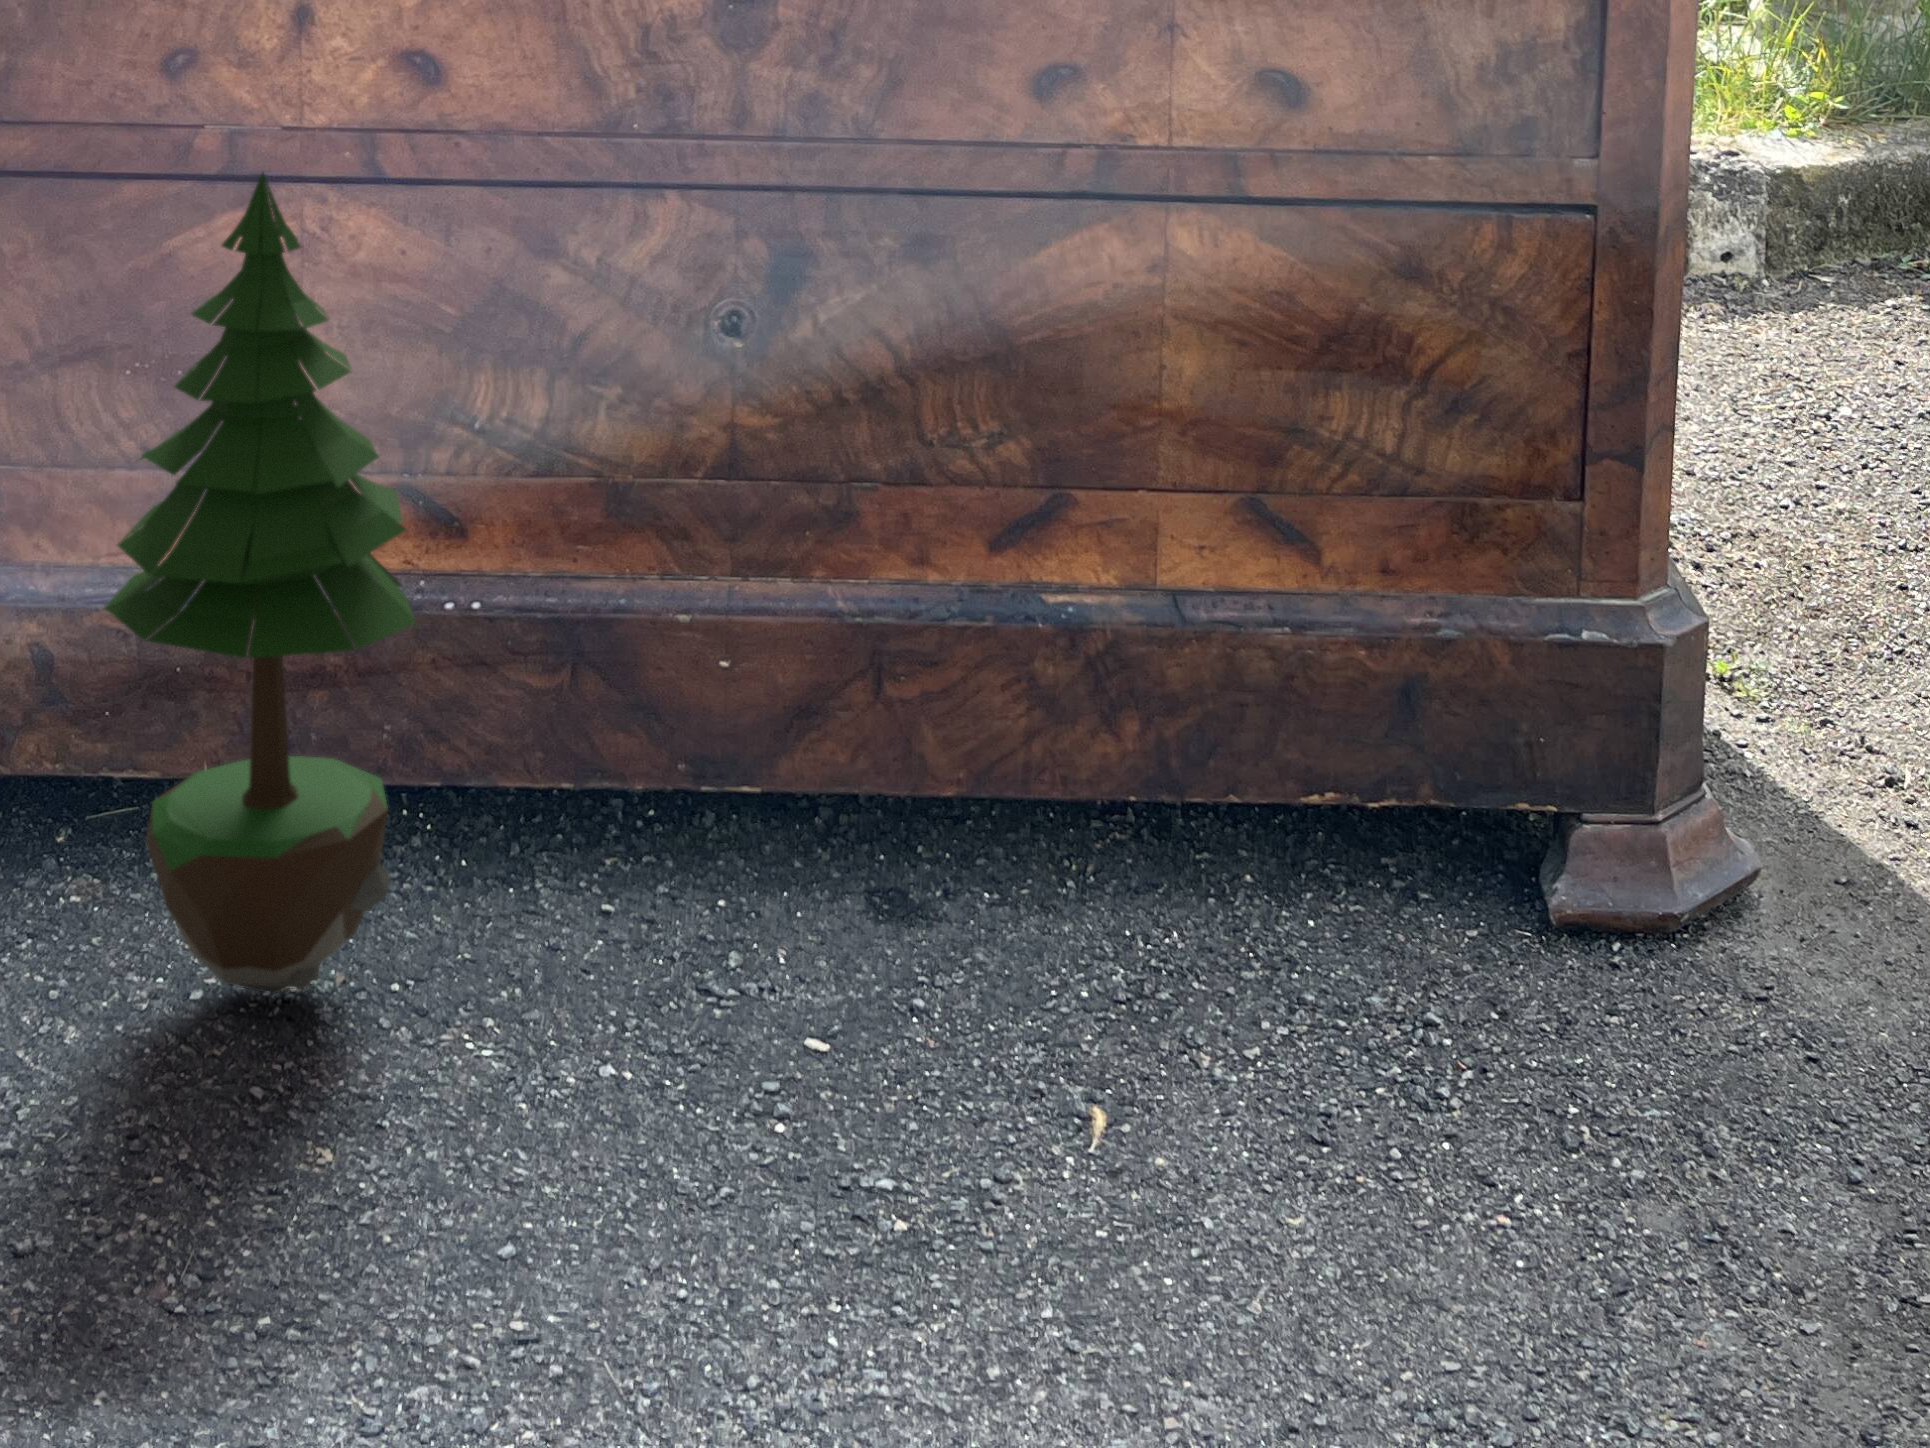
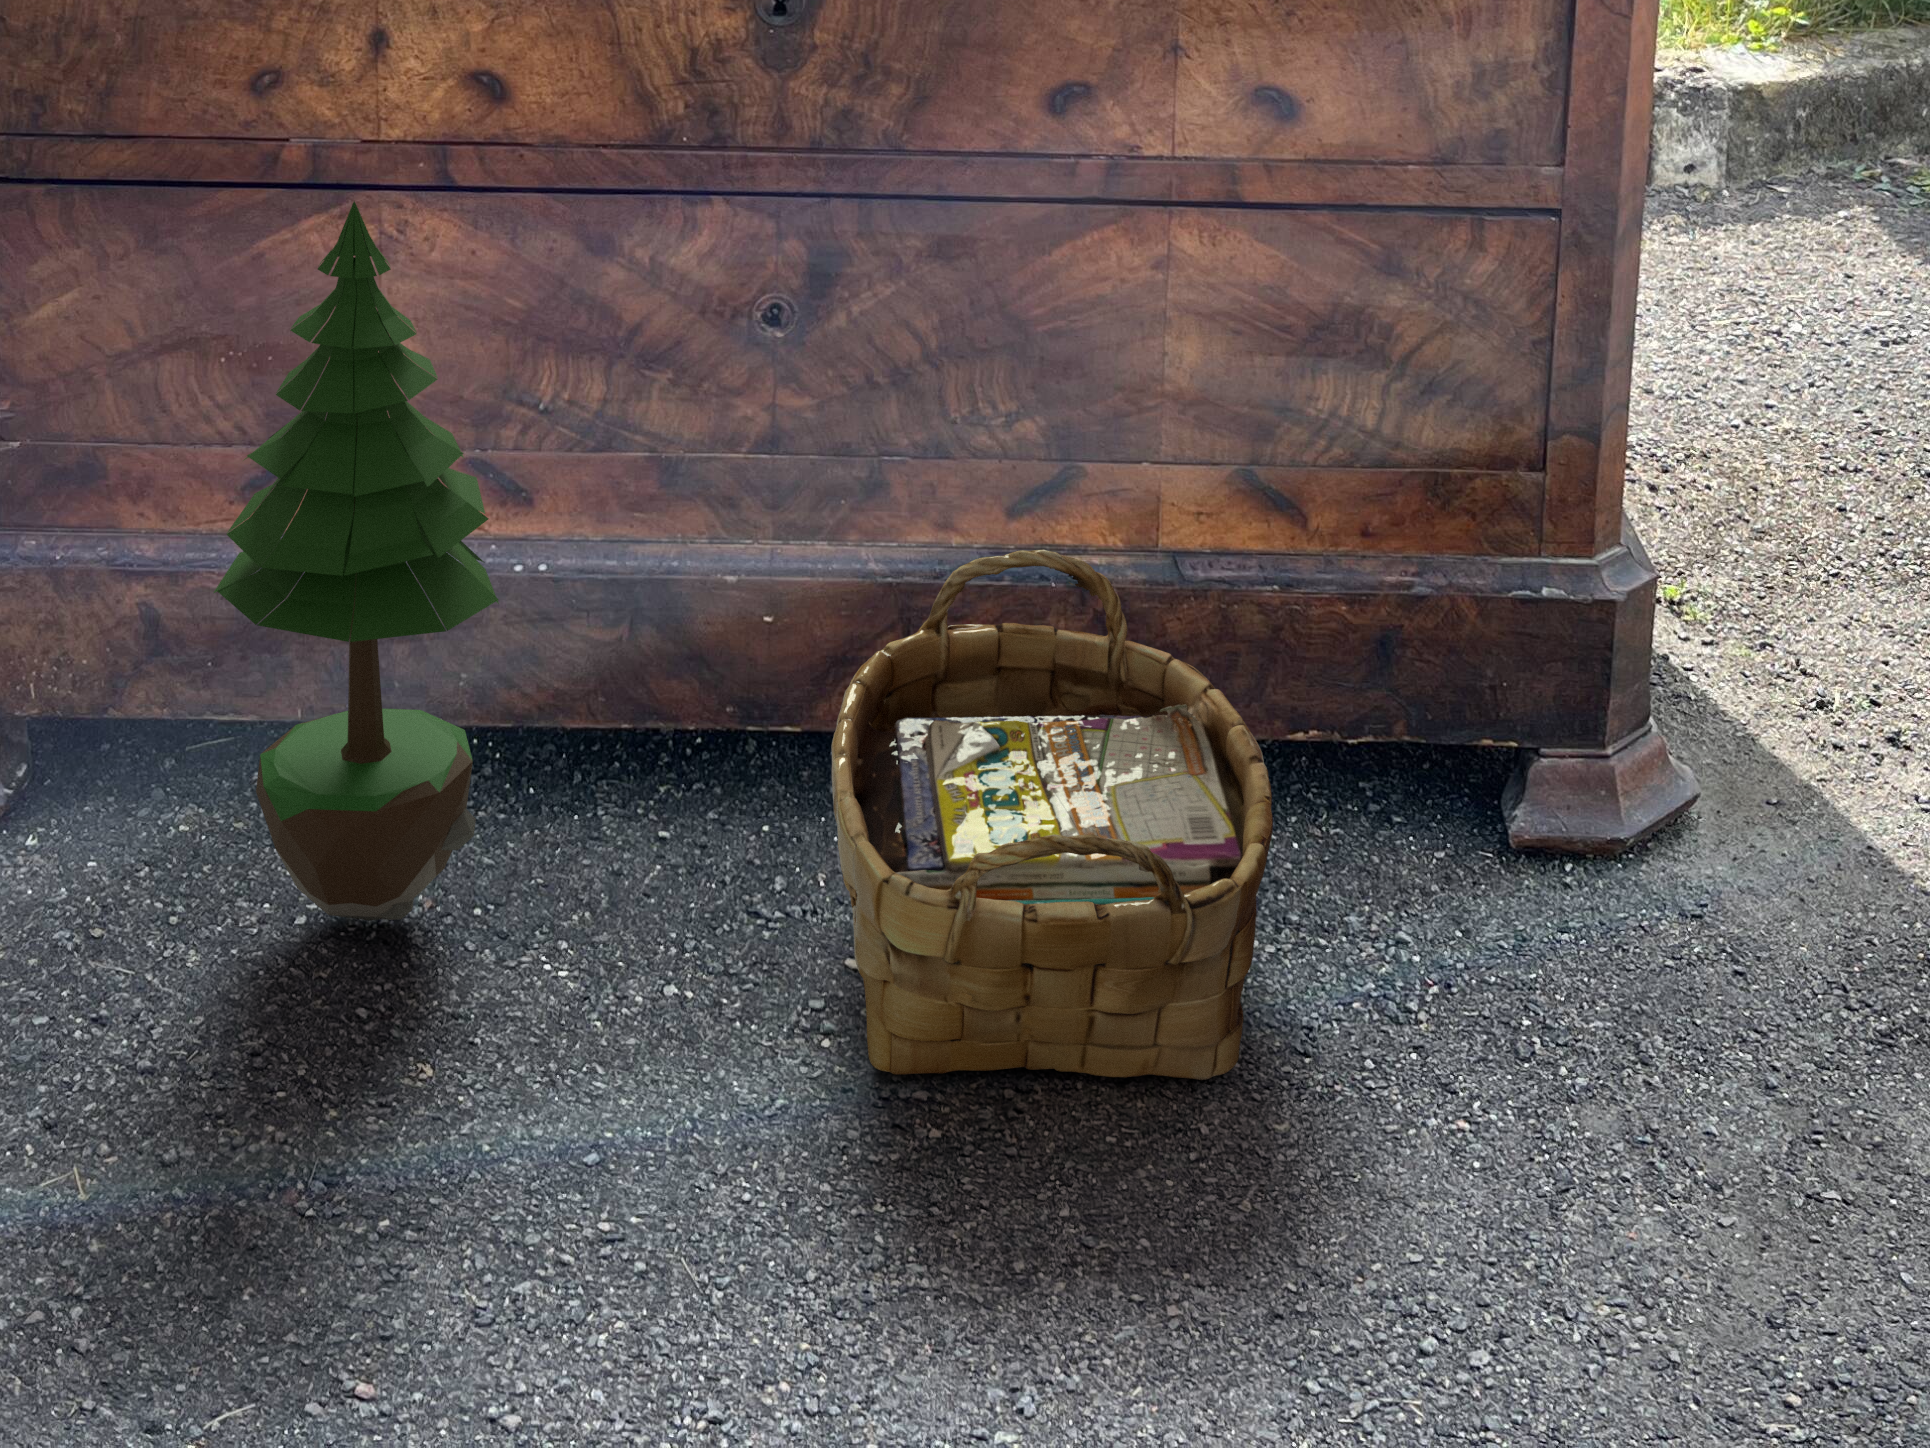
woven basket: none [785,580,1280,1164] -> present [831,550,1273,1080]

